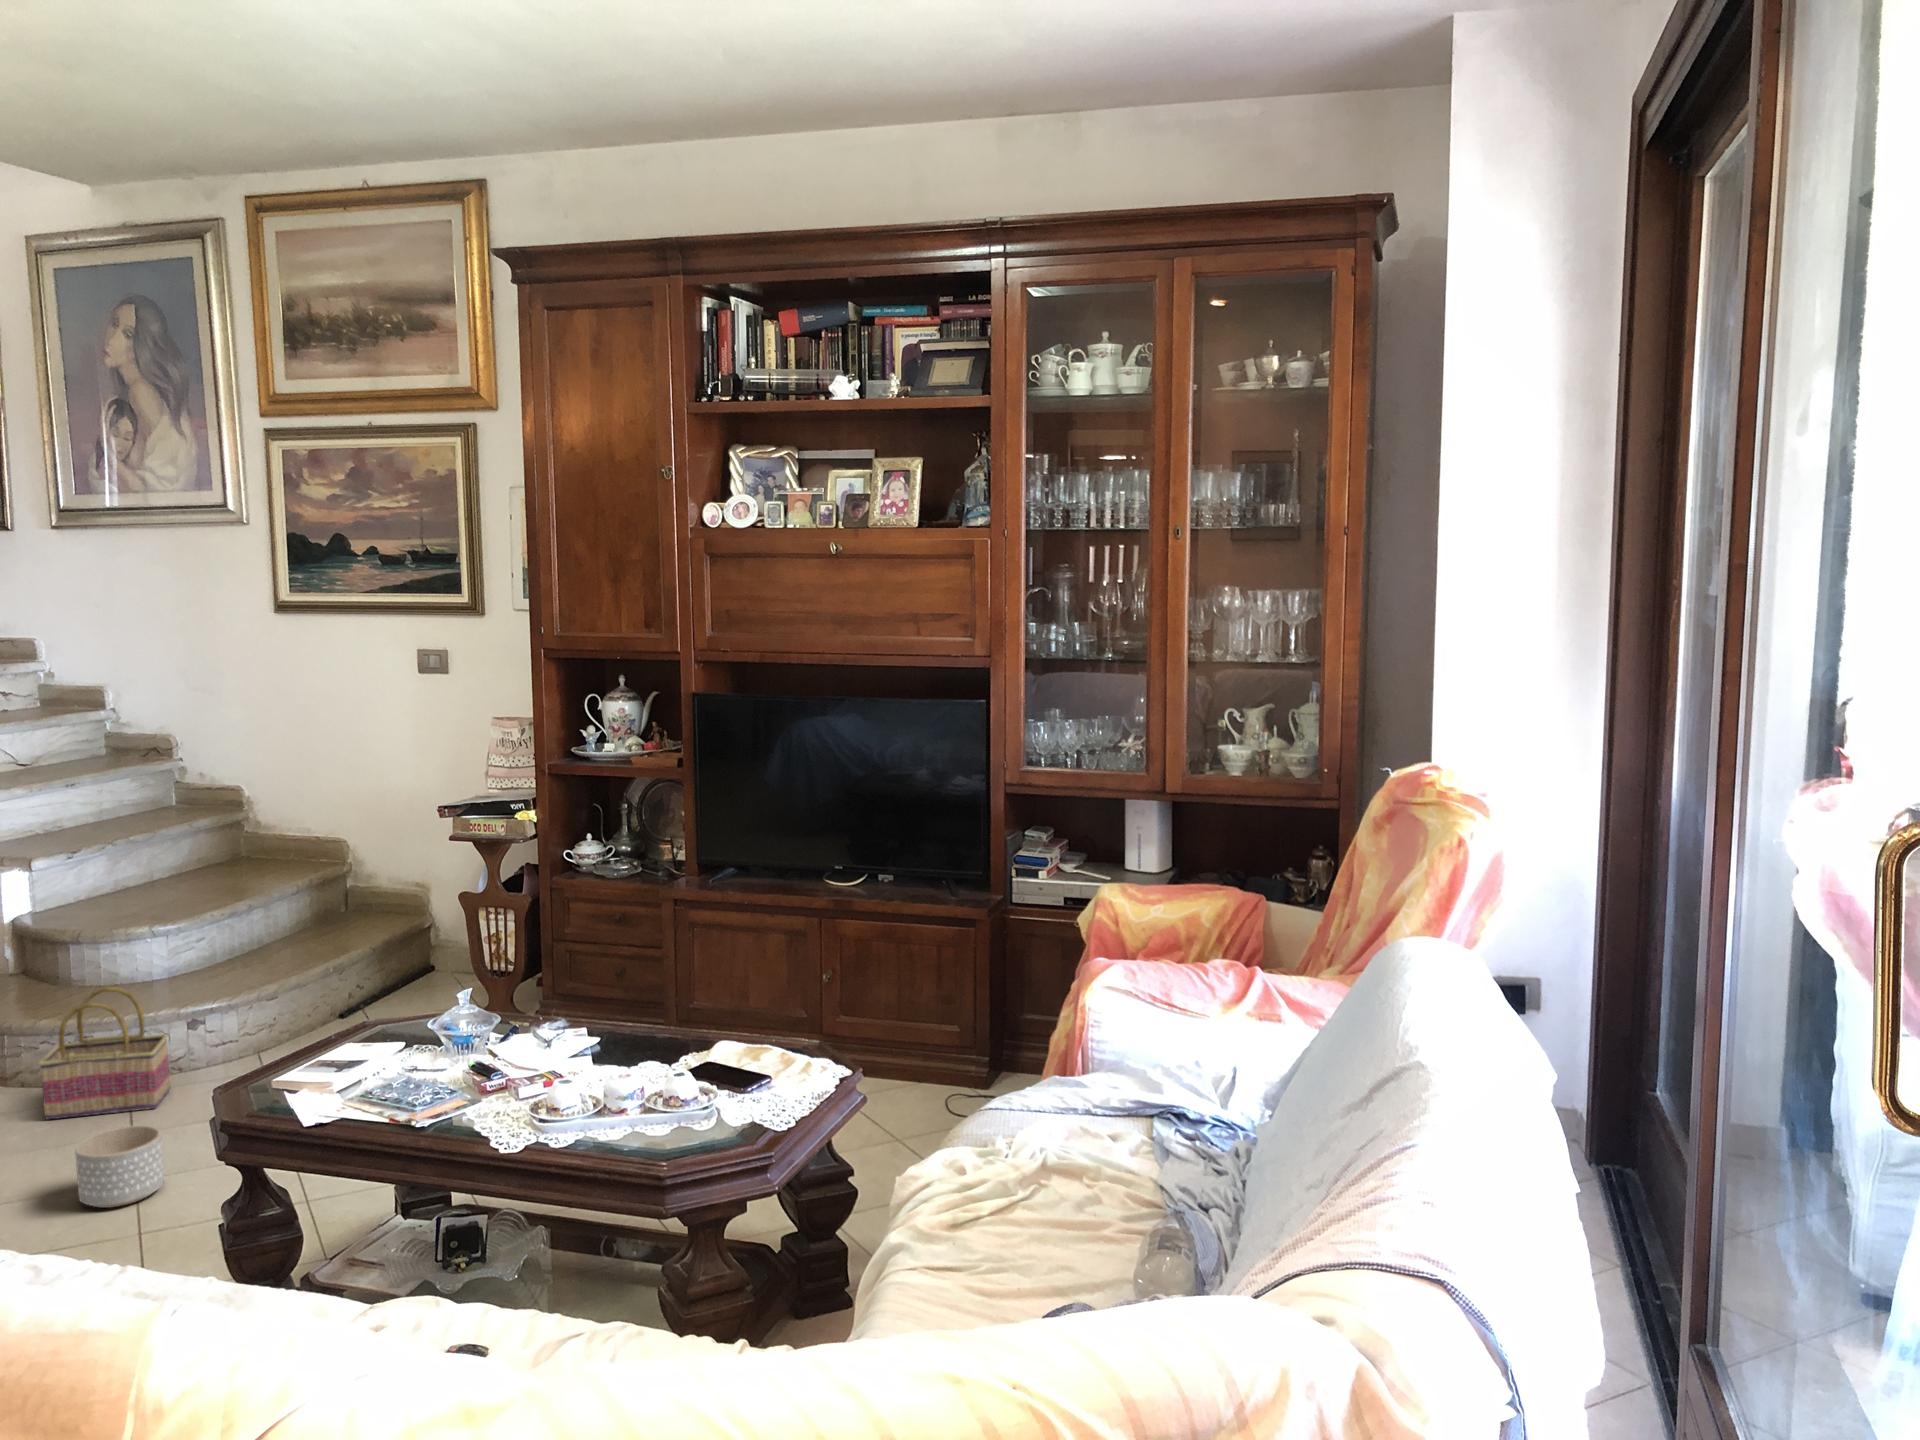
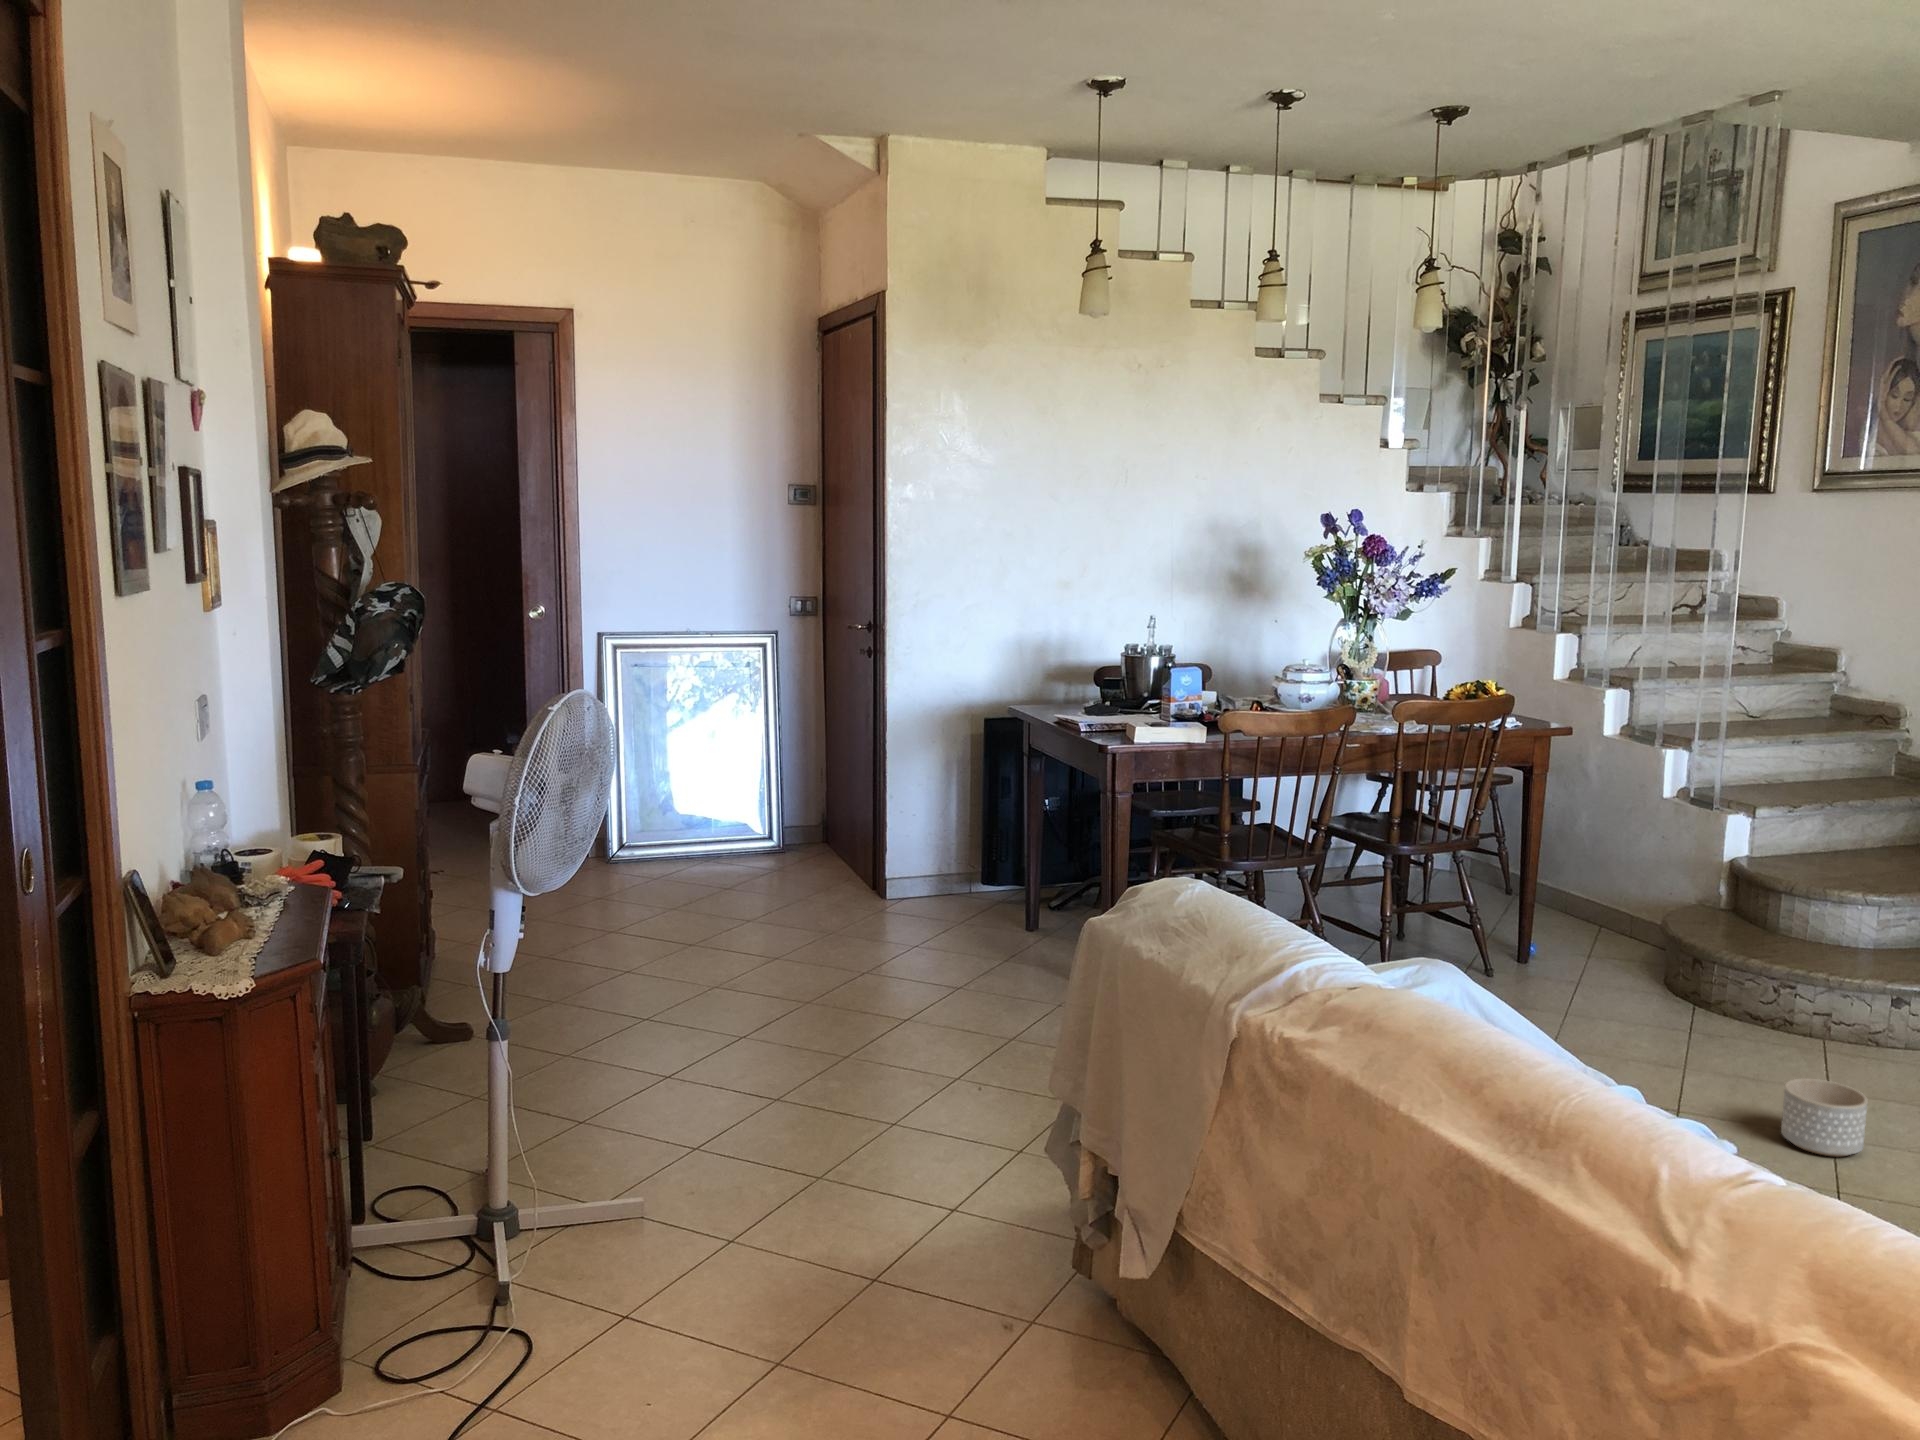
basket: present [38,987,170,1119] -> none [1747,943,1874,1074]

